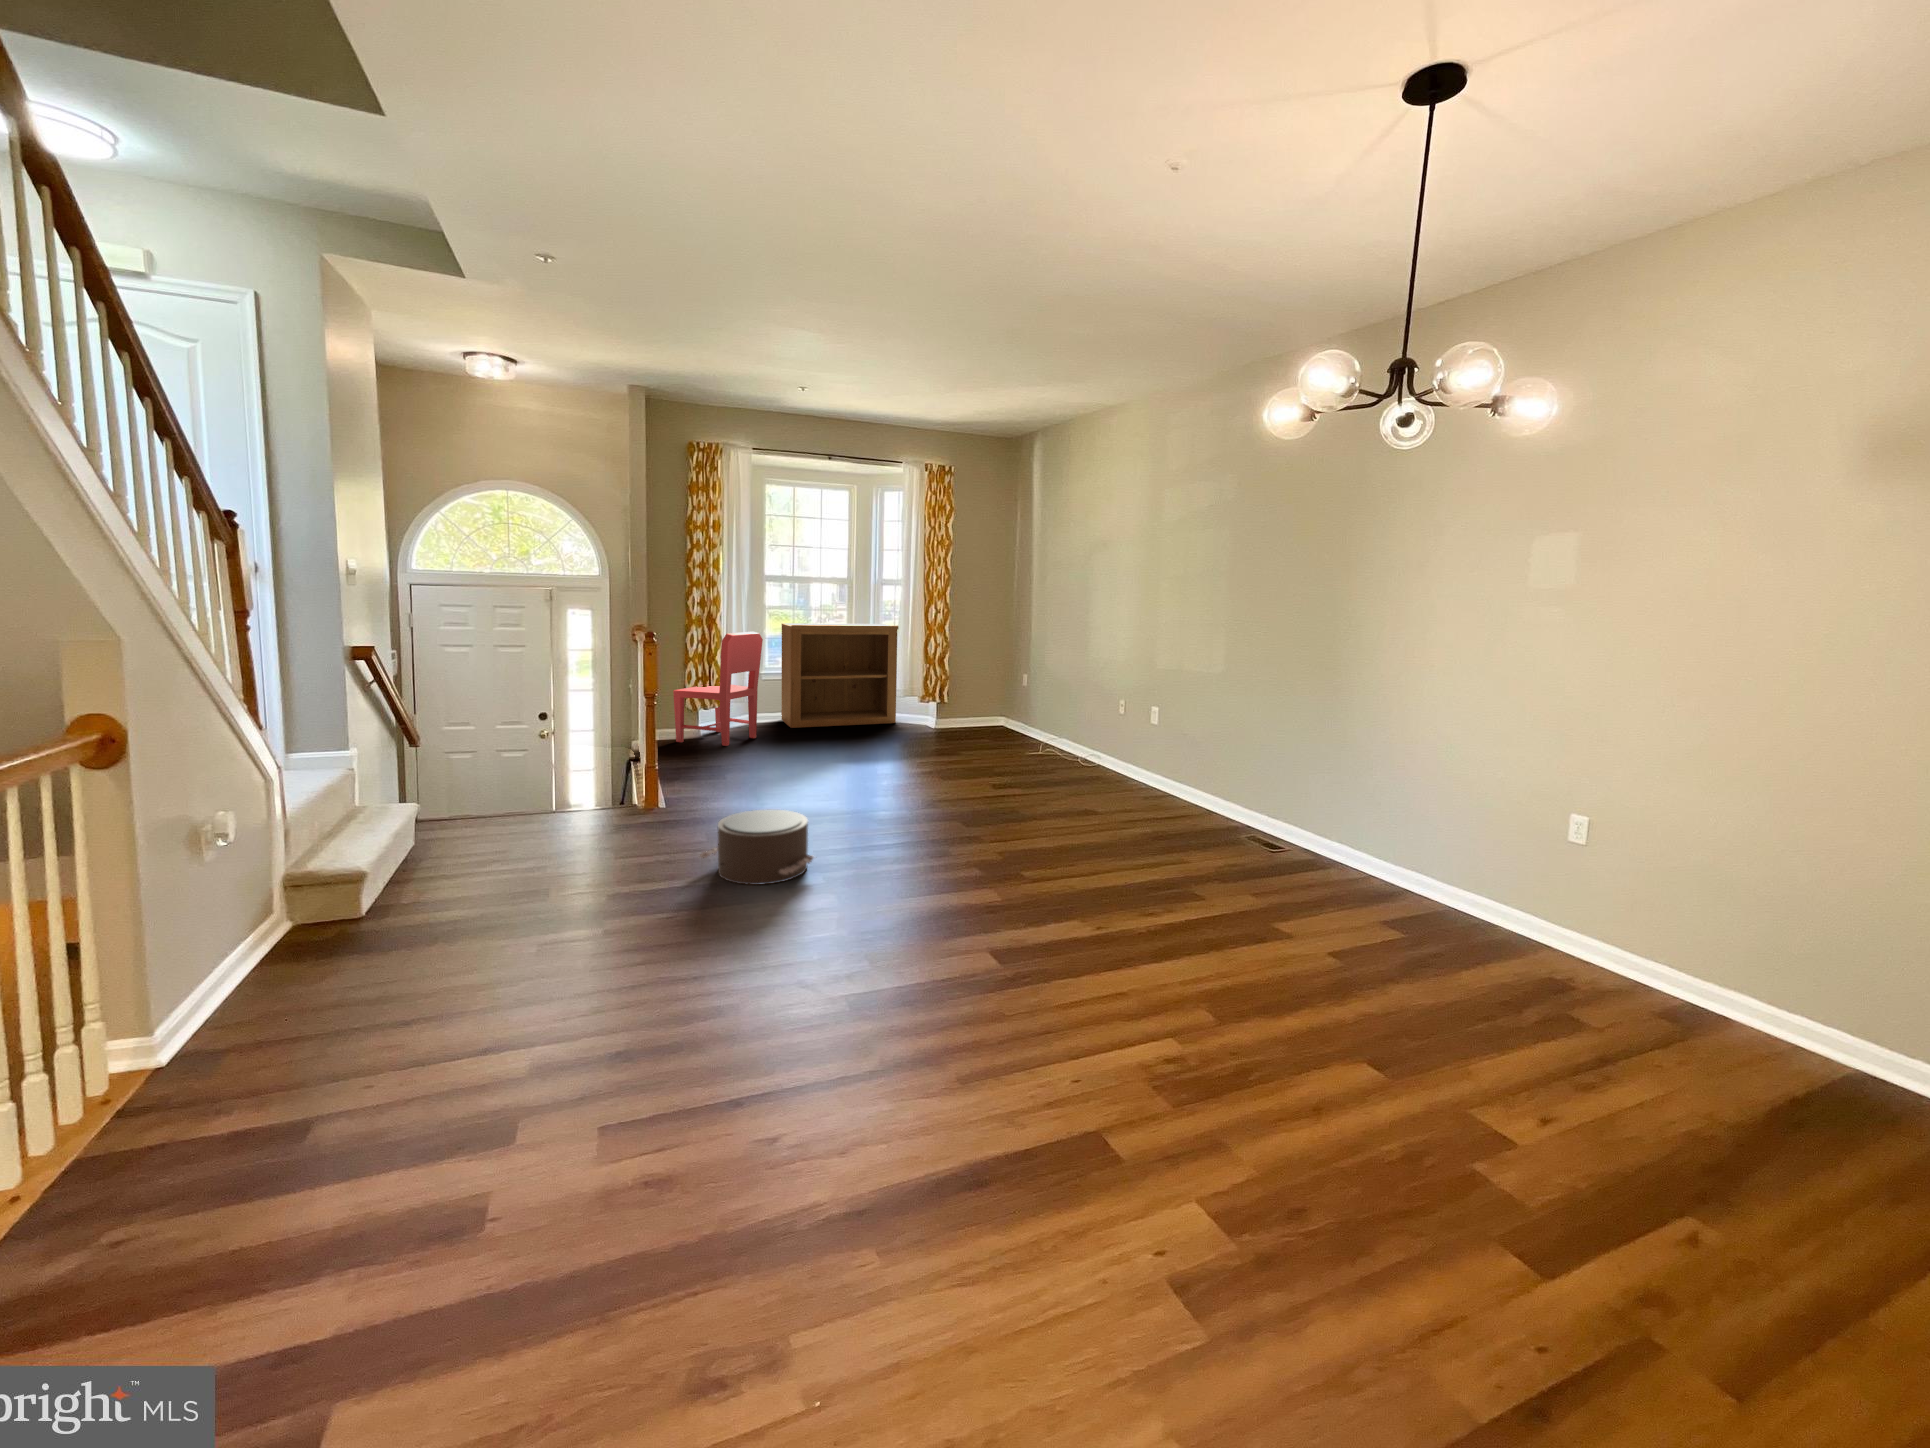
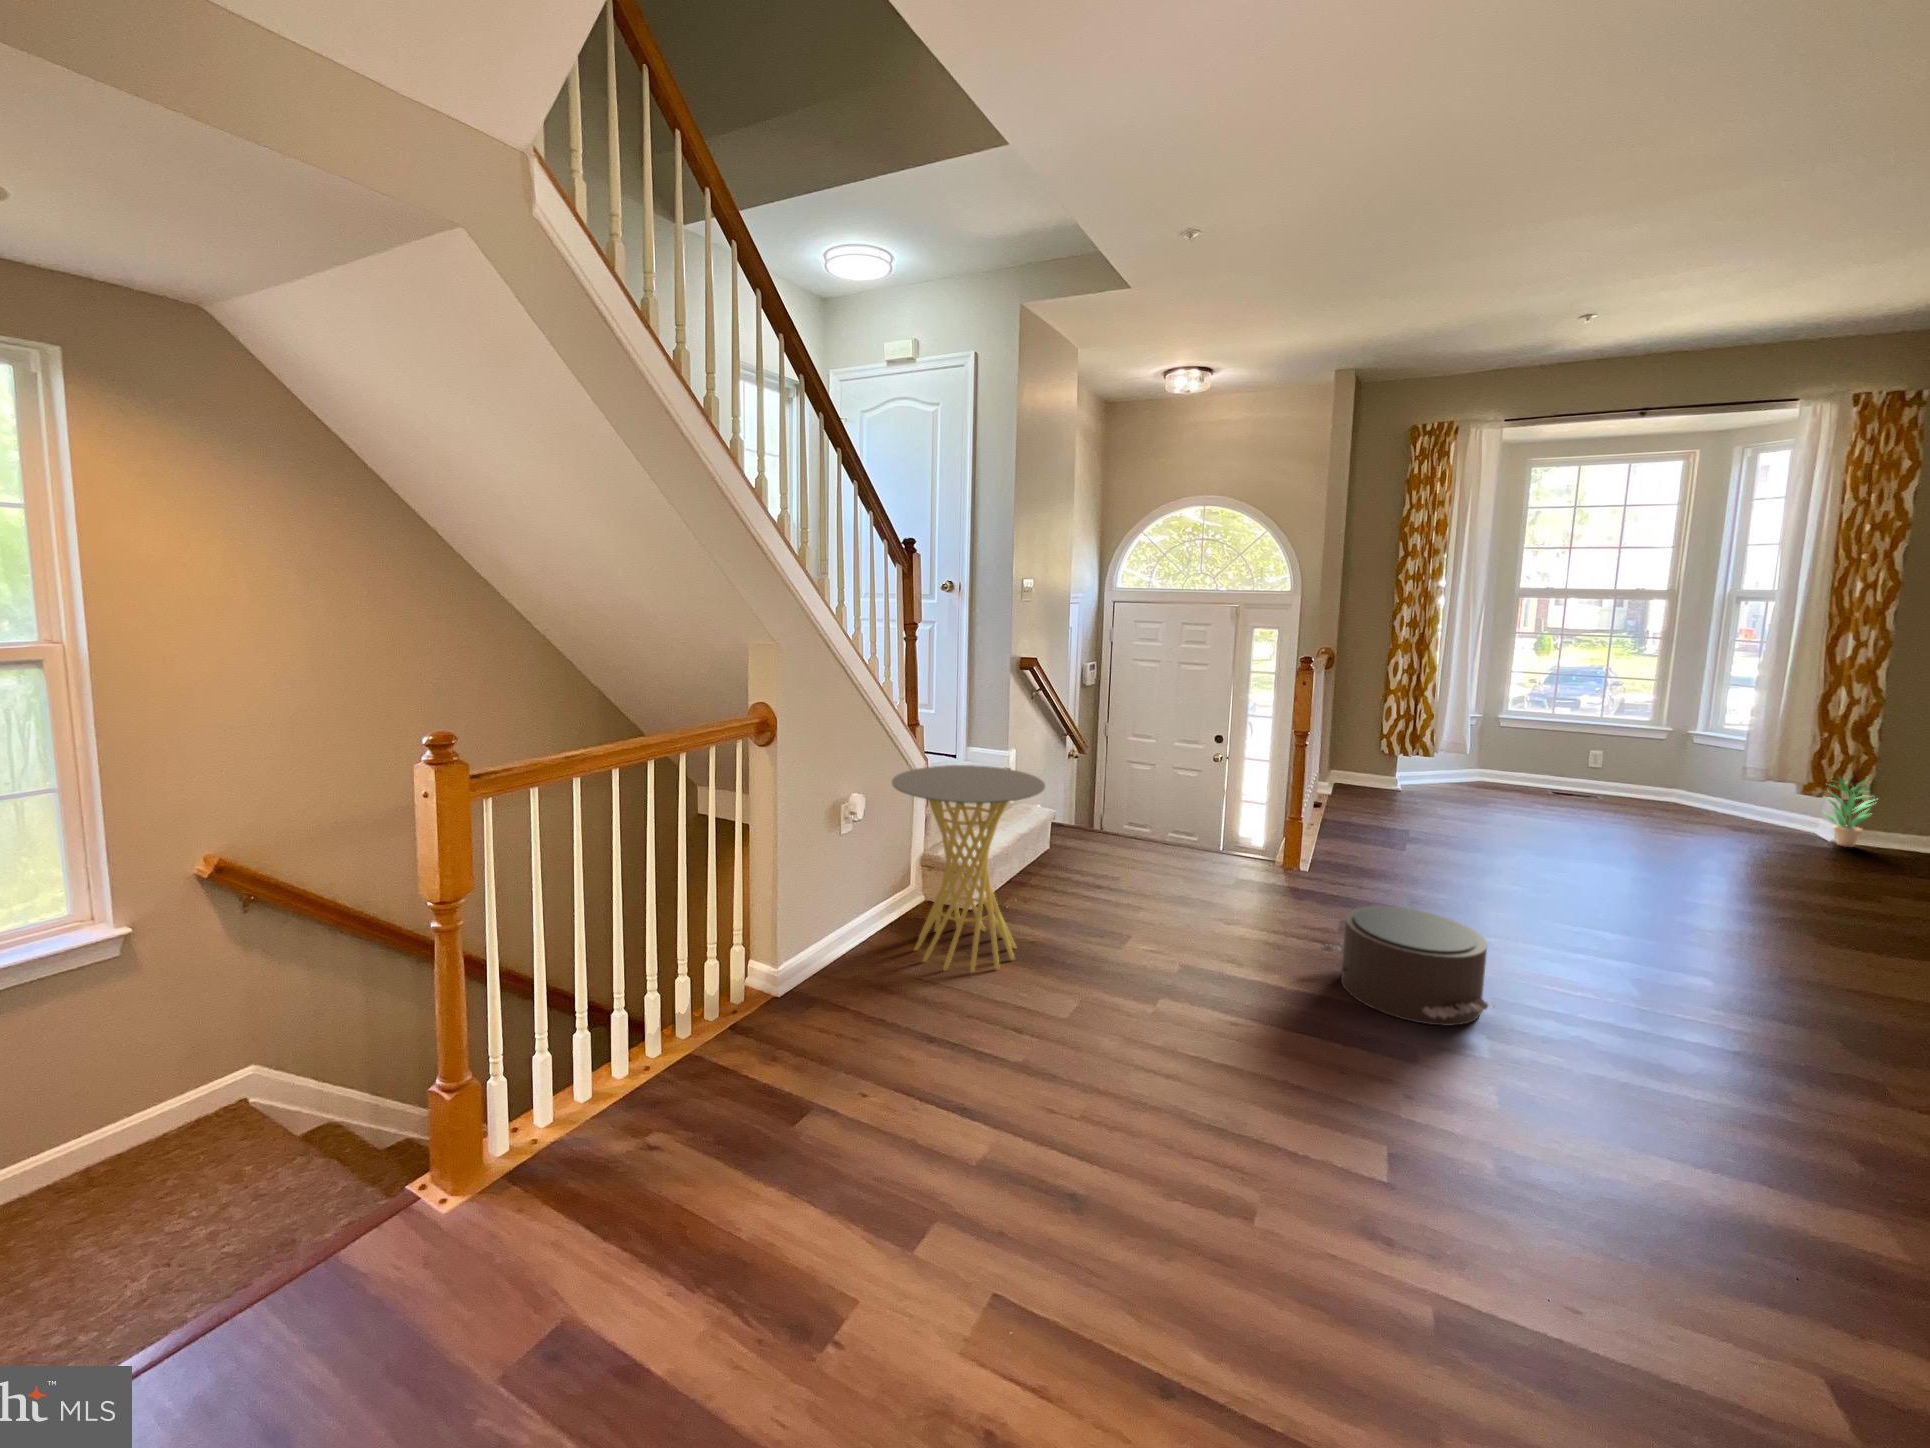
bookshelf: present [781,623,899,728] -> none [1524,653,1763,819]
dining chair: present [673,632,763,746] -> none [1361,662,1496,806]
potted plant: none [929,688,952,730] -> present [1825,776,1873,847]
side table: none [231,761,446,990] -> present [892,765,1045,973]

